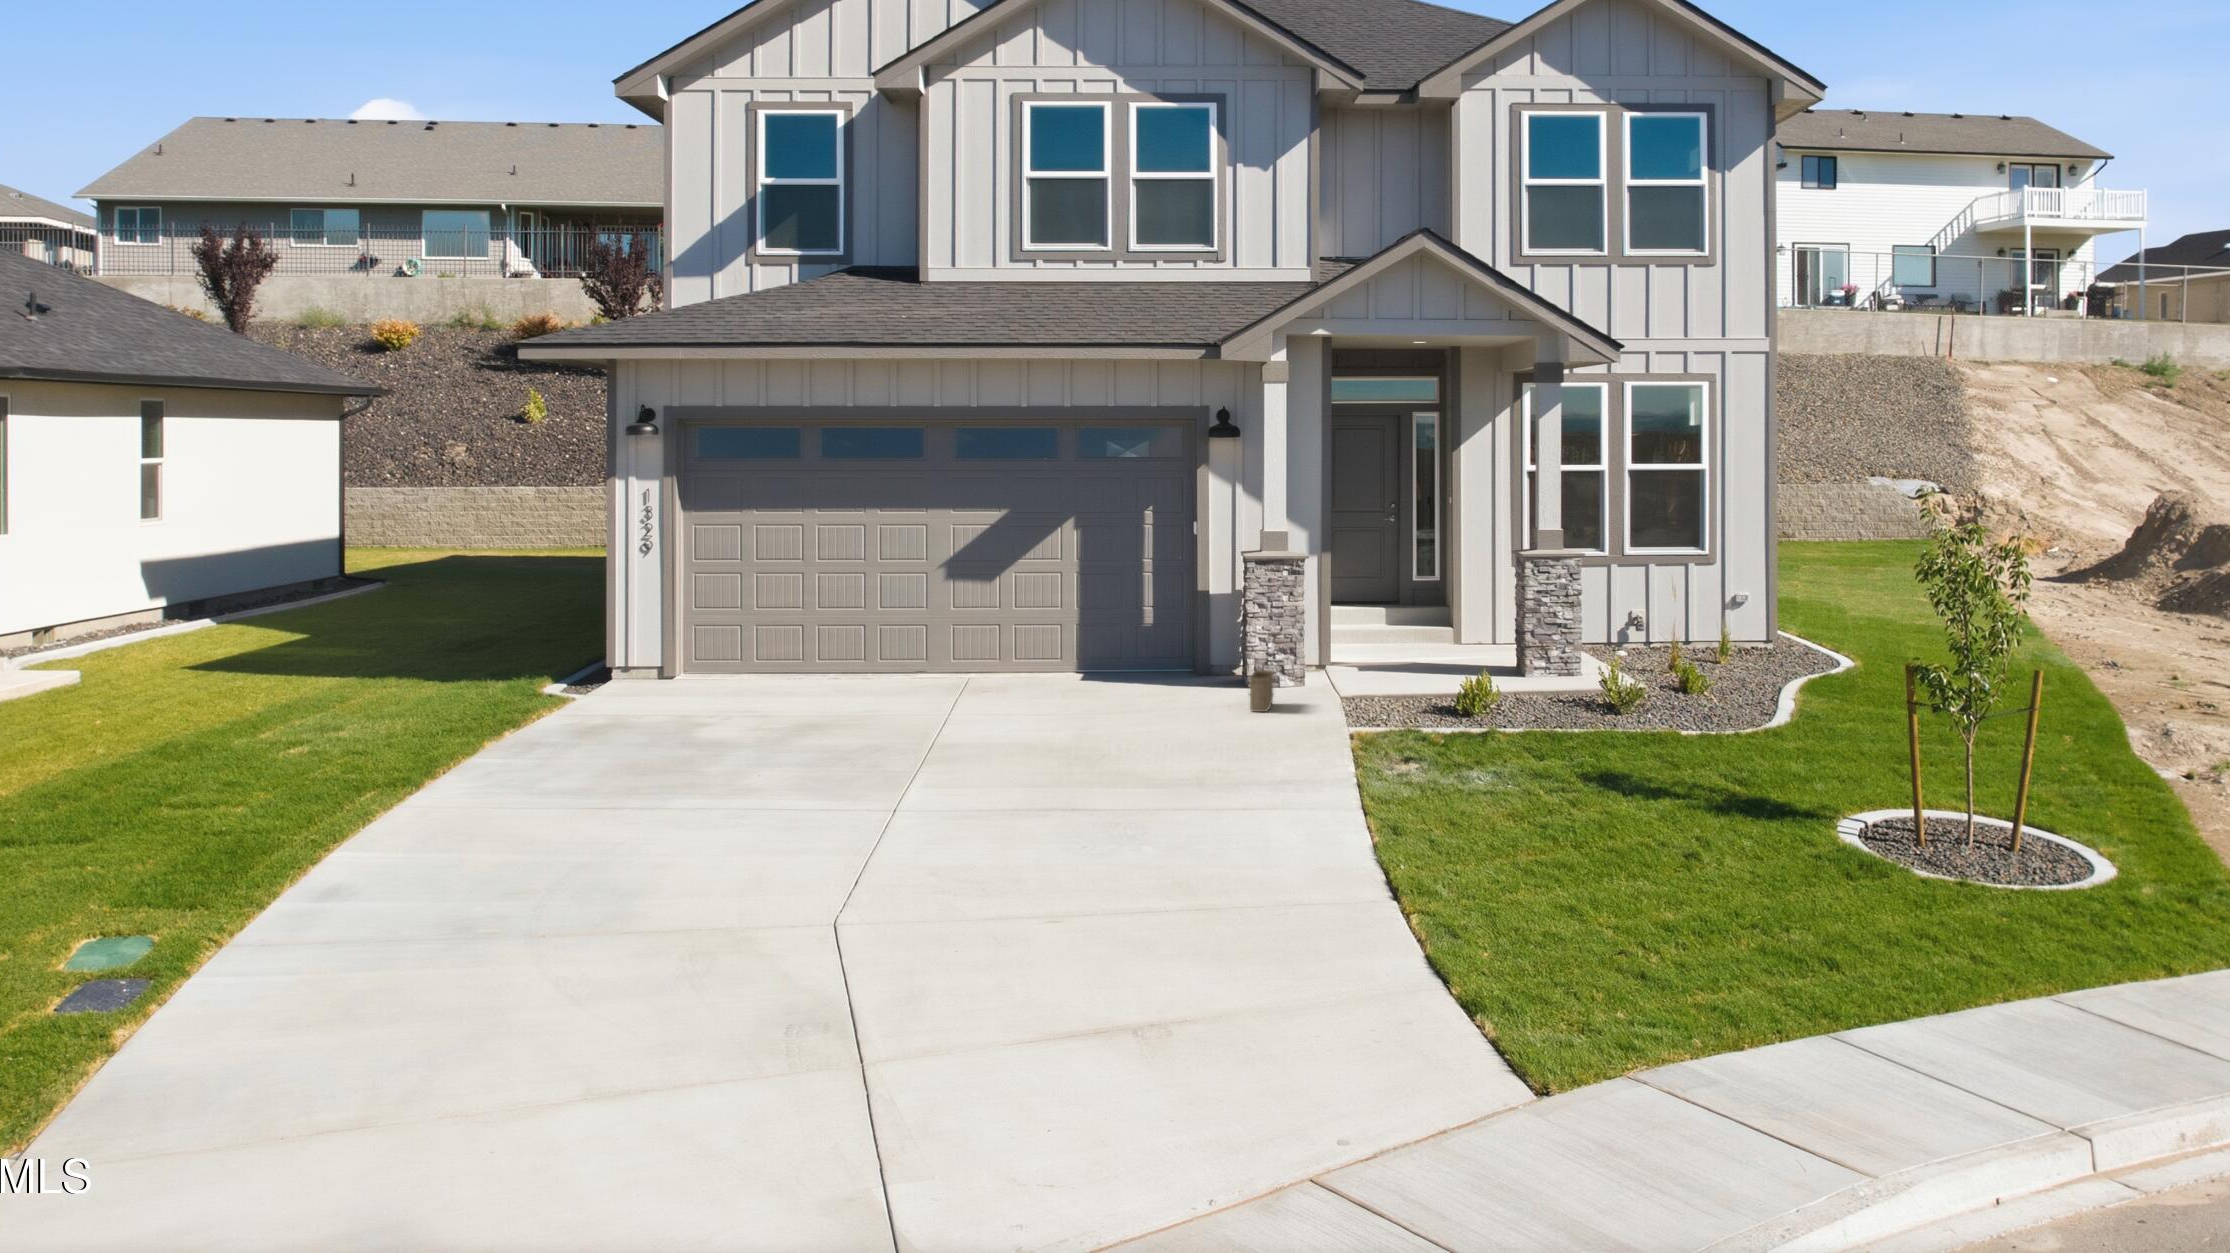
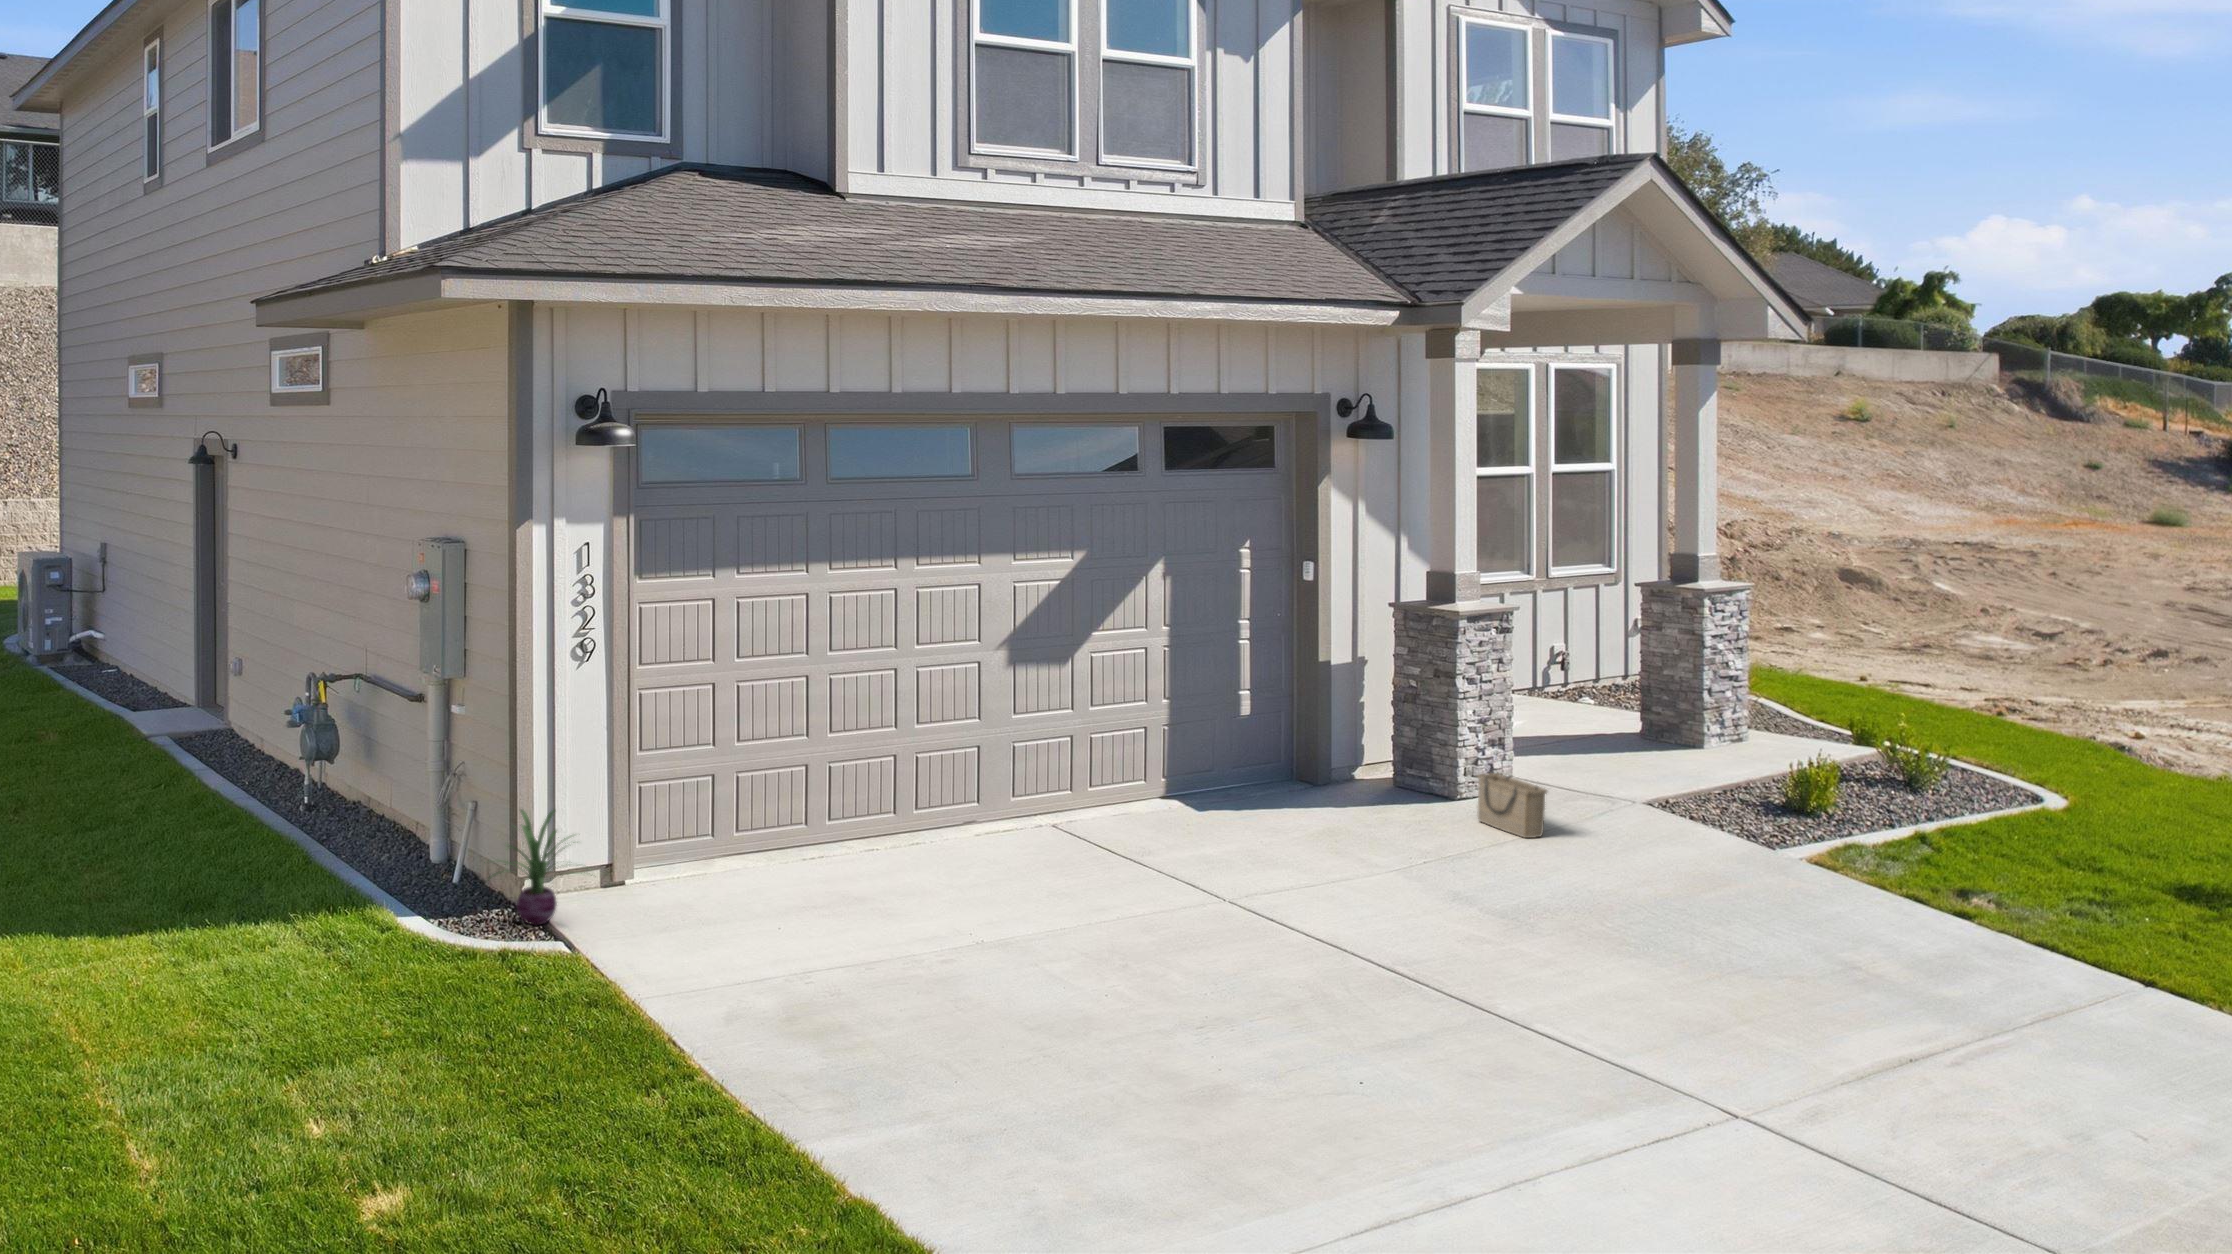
decorative plant: none [556,629,622,689] -> present [491,809,582,925]

